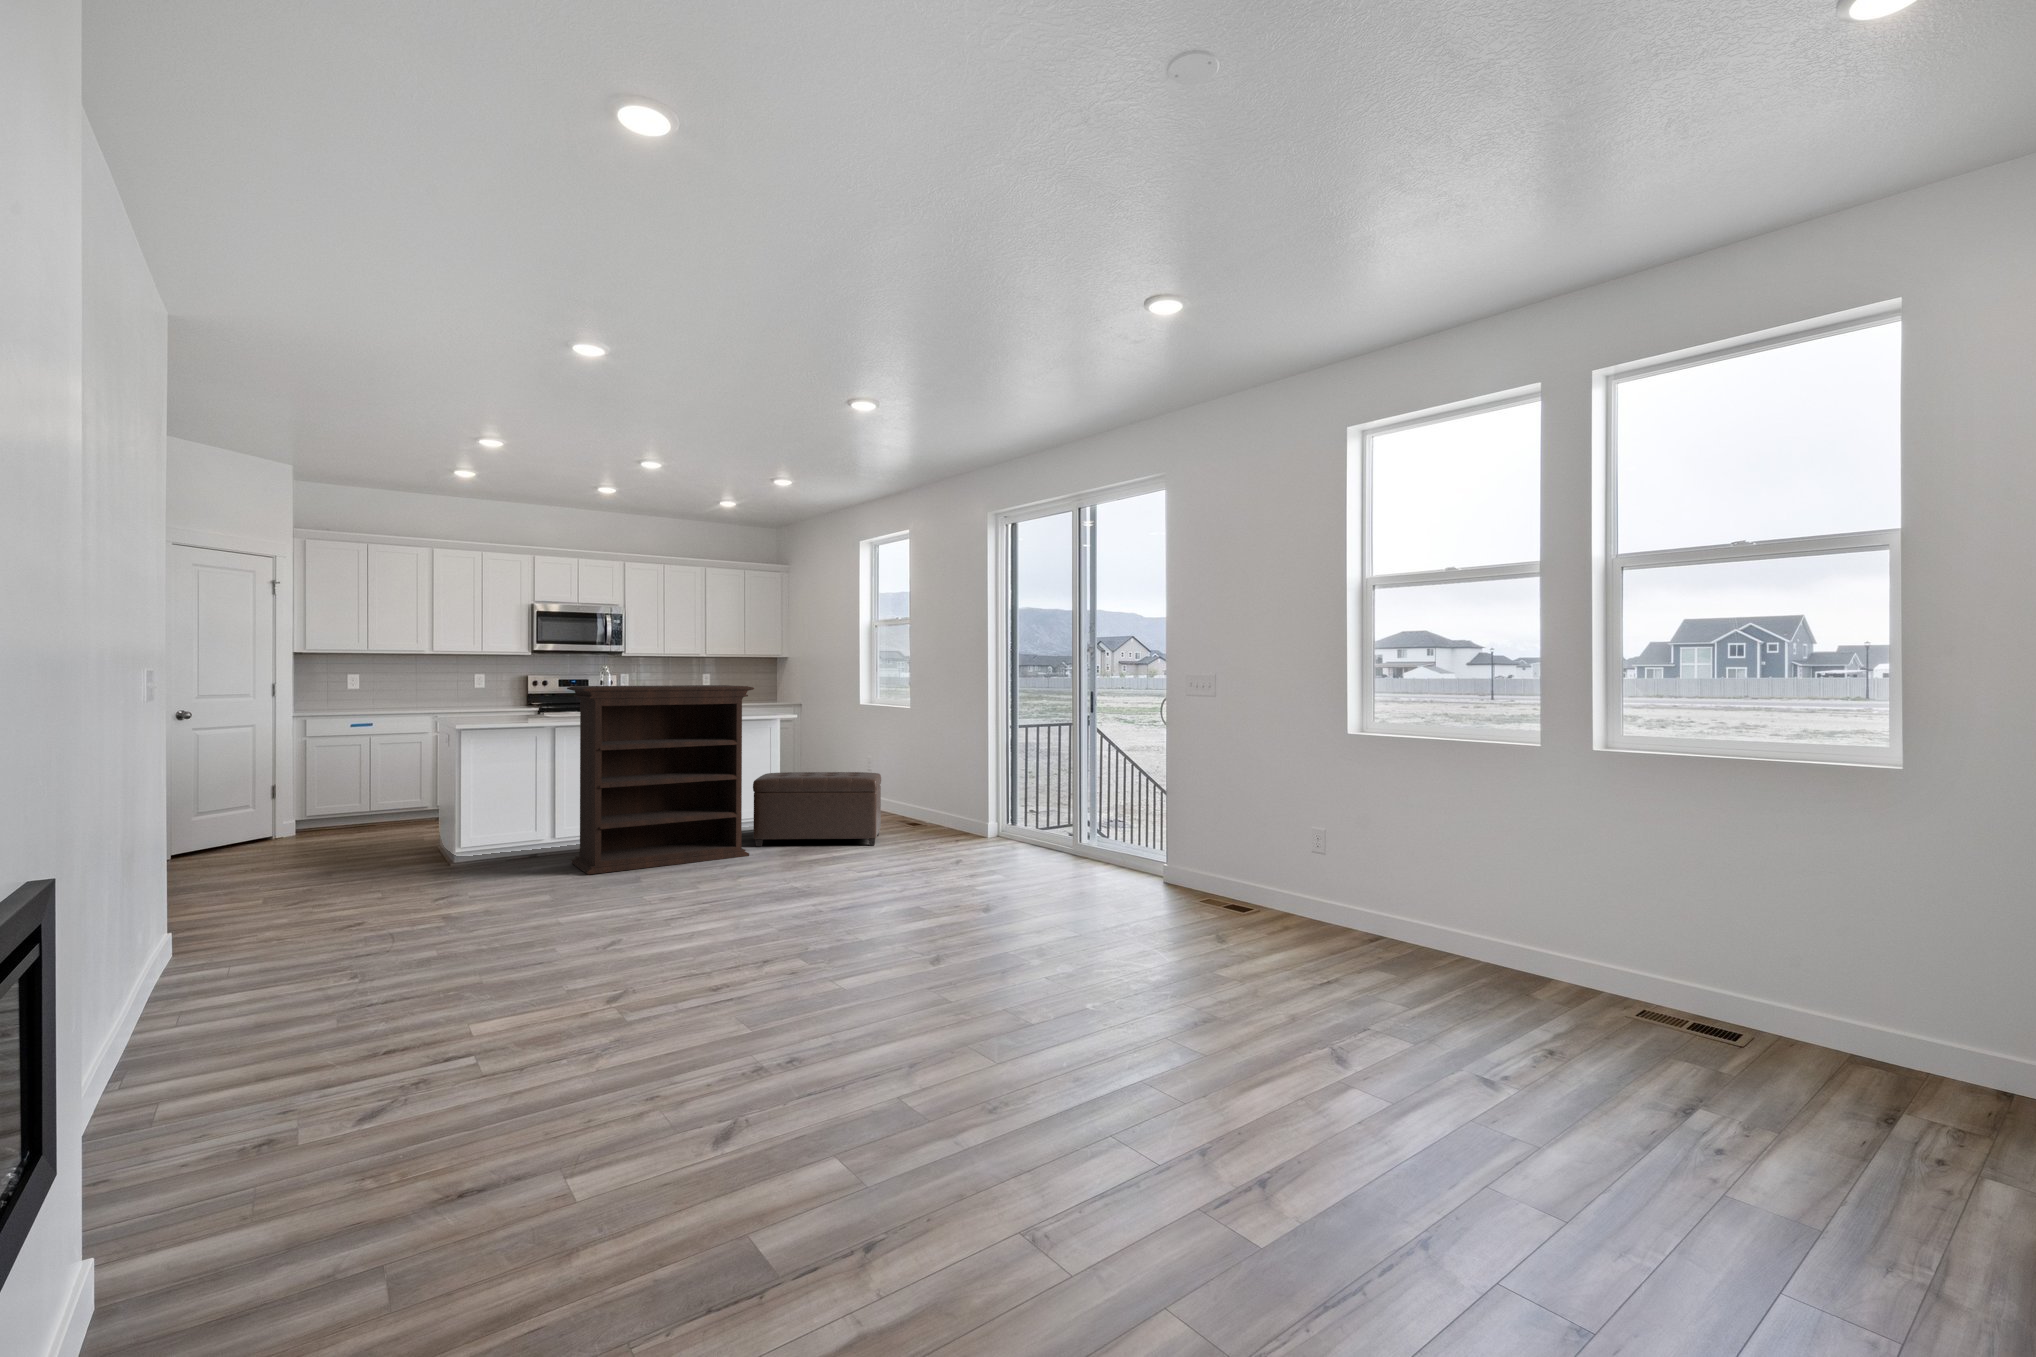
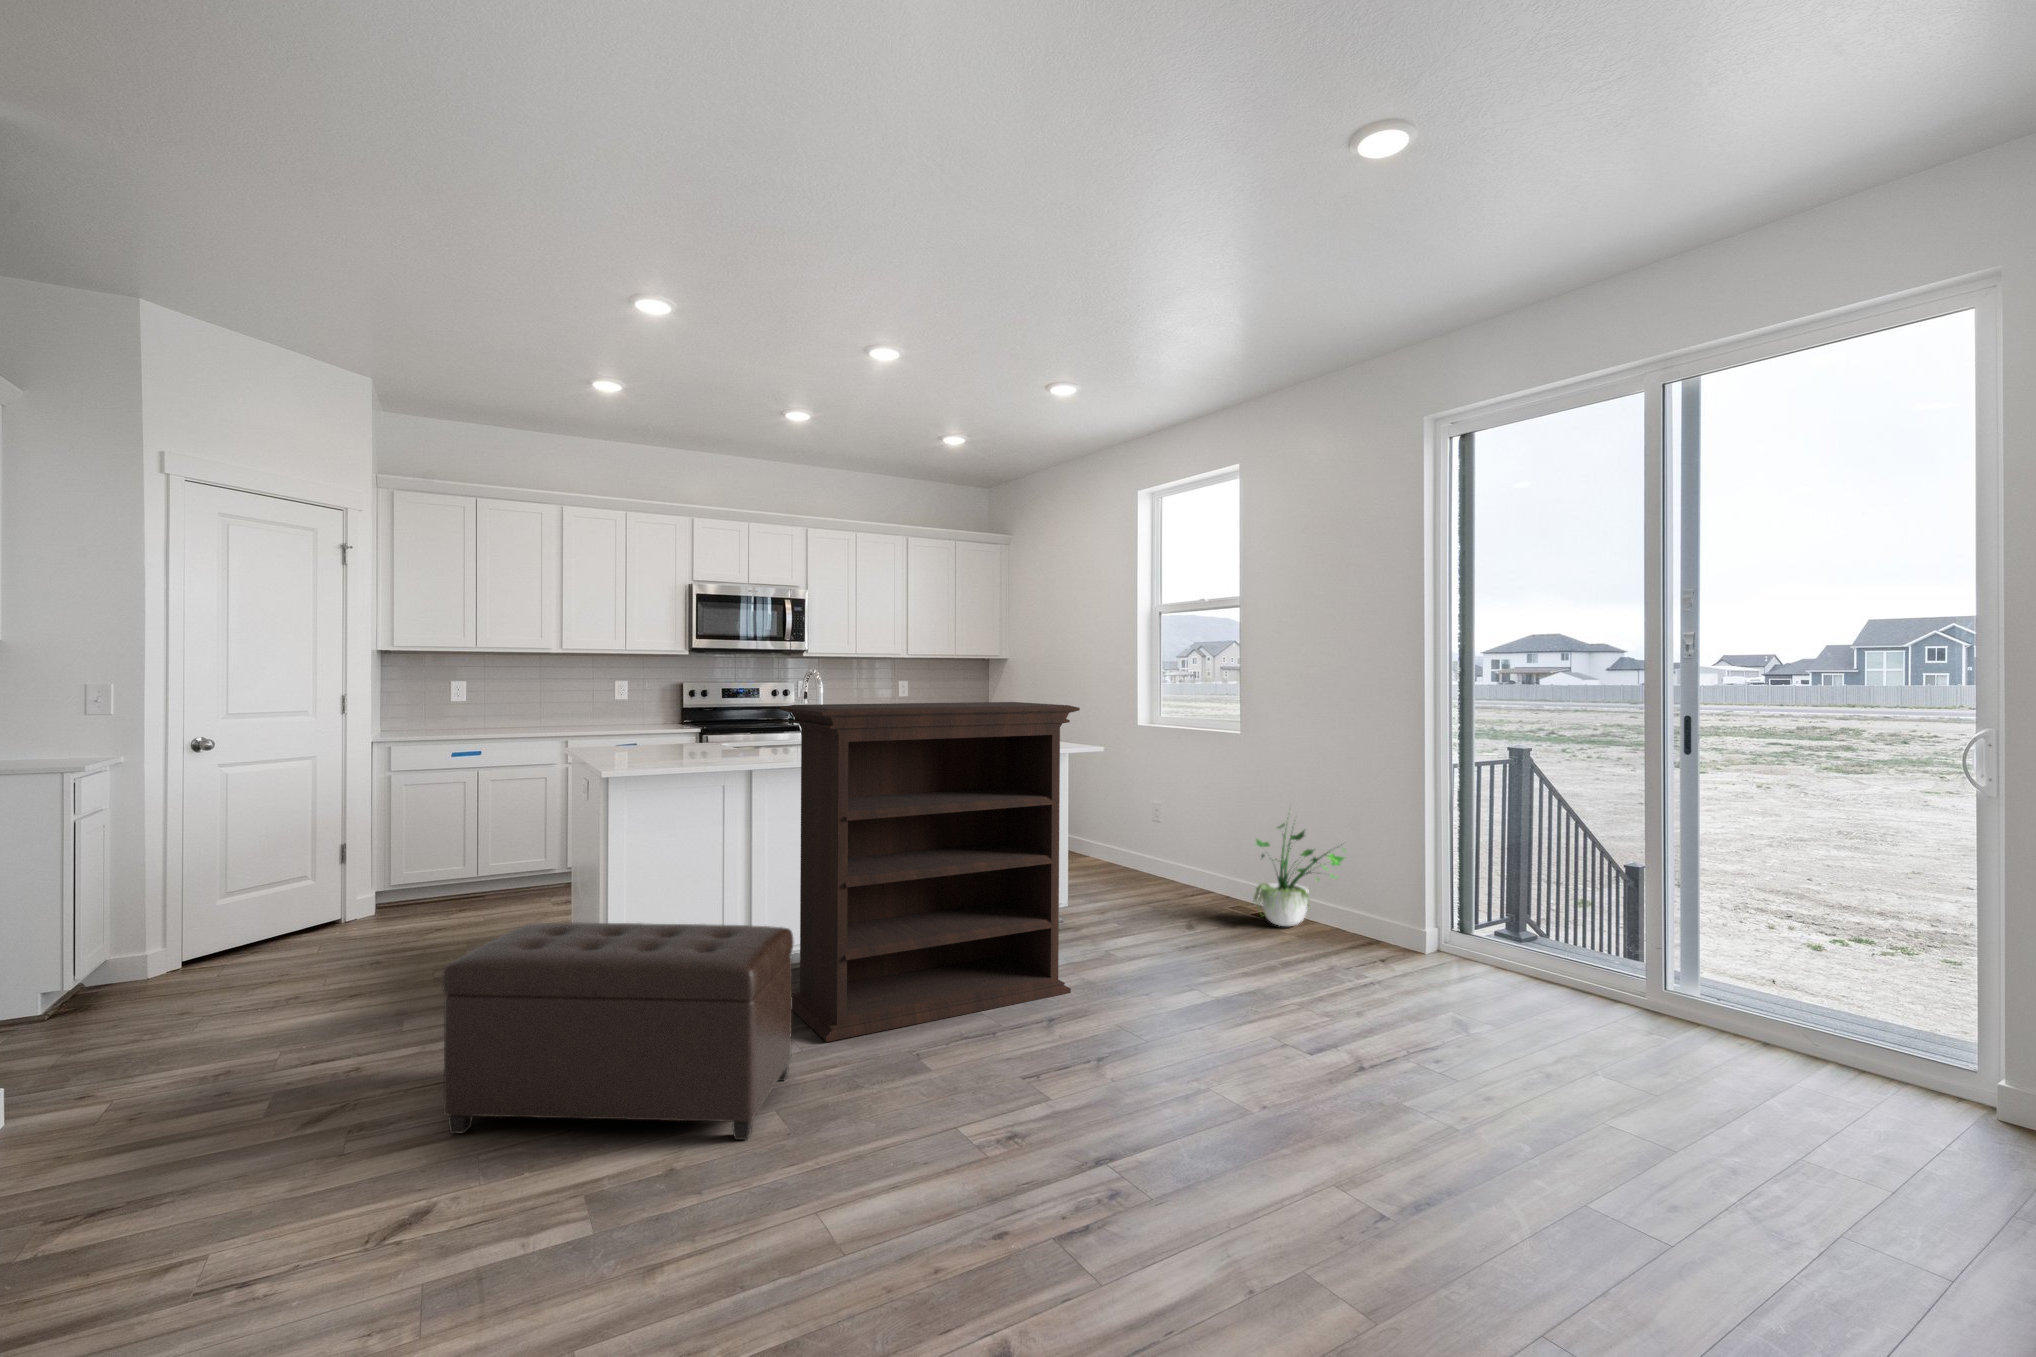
potted plant: none [898,749,954,828] -> present [1253,818,1345,926]
ottoman: present [753,772,881,846] -> present [442,922,794,1140]

